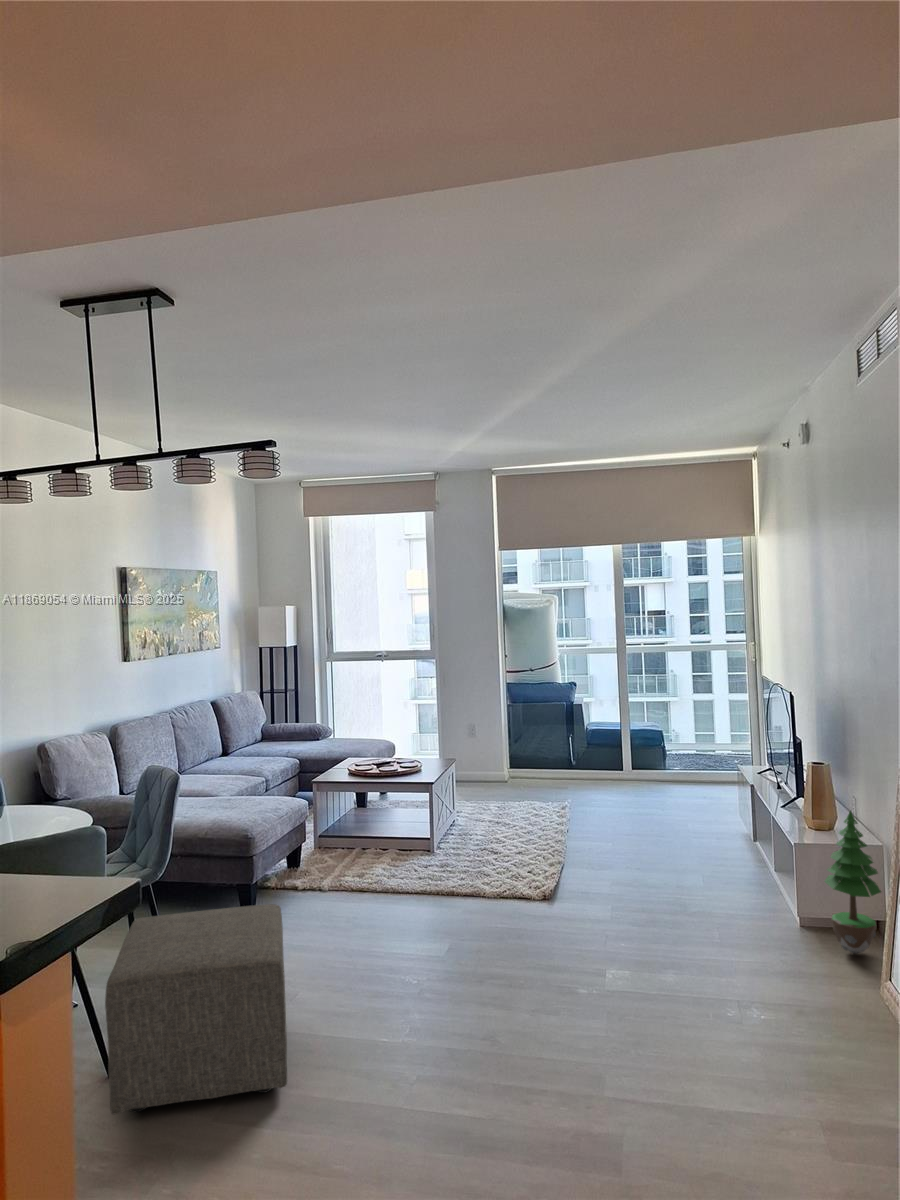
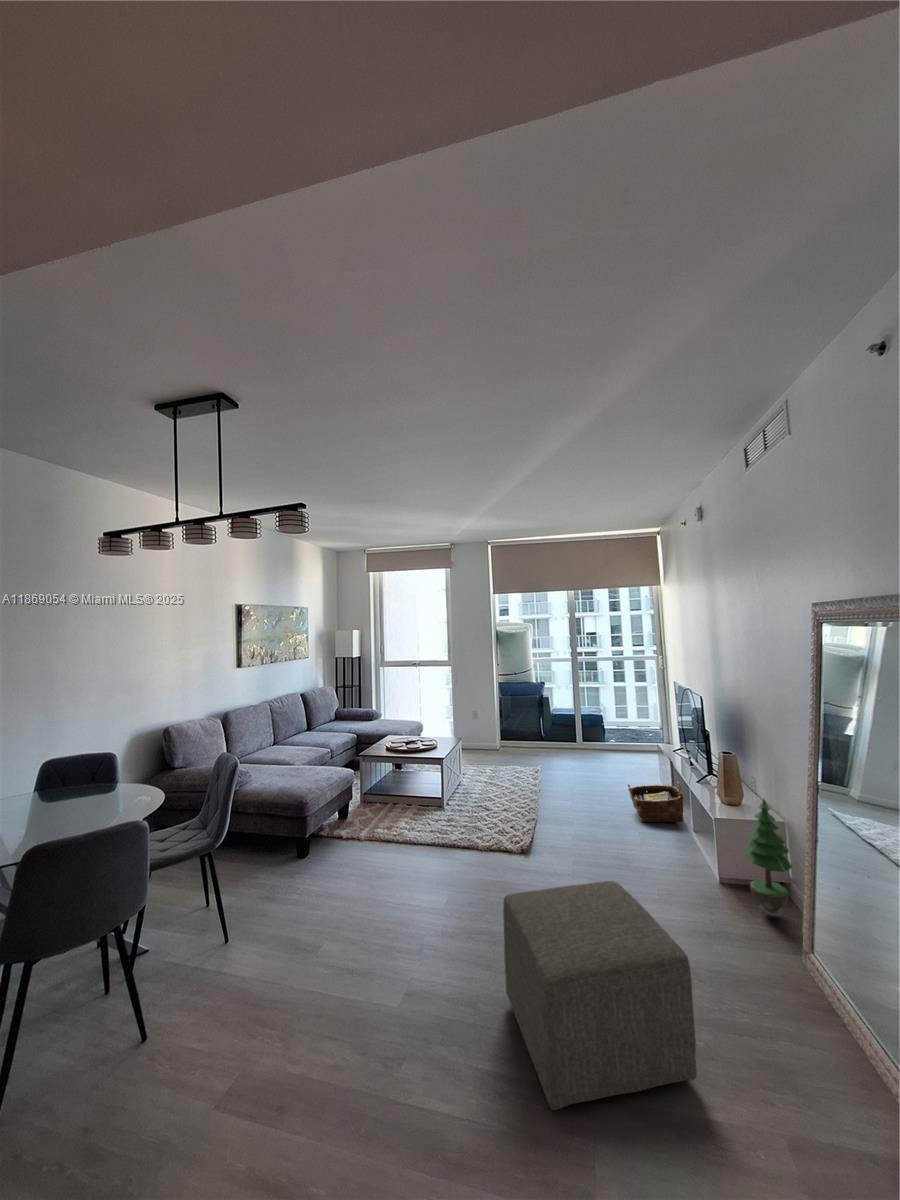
woven basket: none [689,809,763,864] -> present [628,781,683,822]
ottoman: present [105,904,287,1115] -> present [503,881,697,1110]

